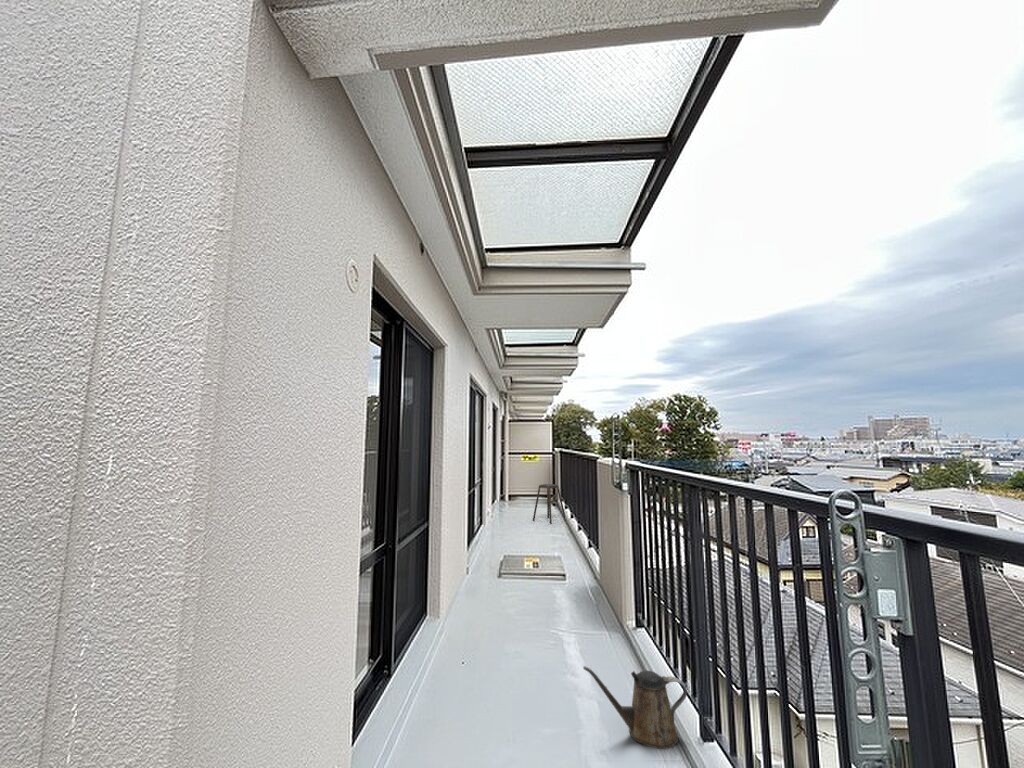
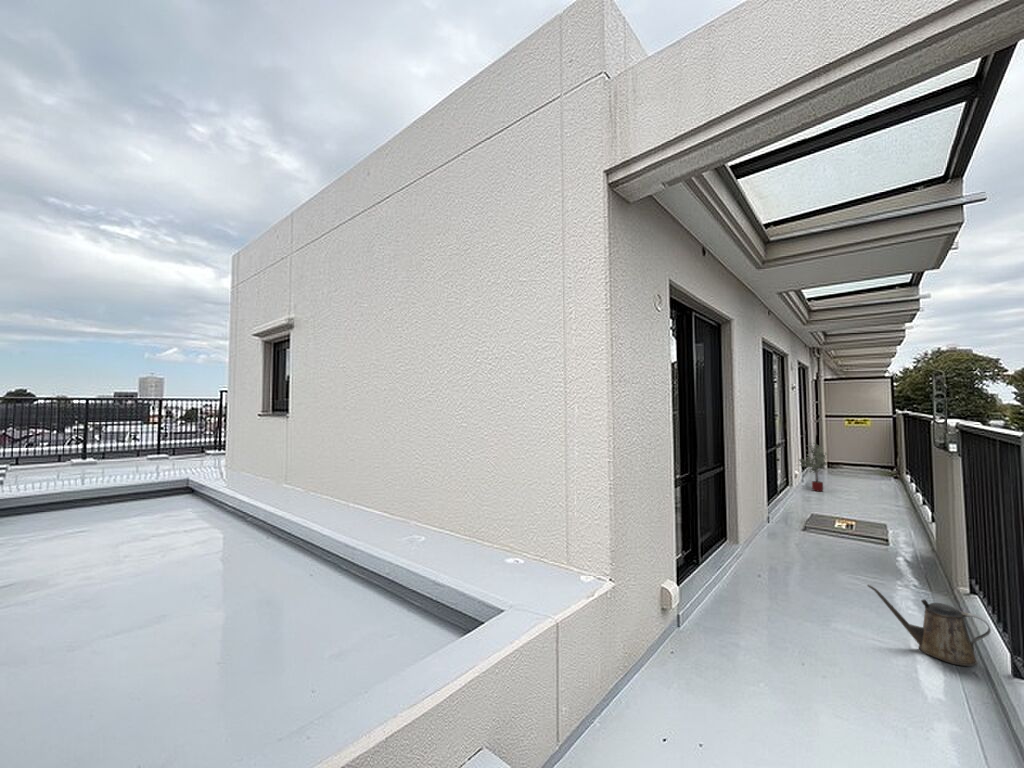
potted tree: none [490,479,513,526] -> present [799,443,827,492]
stool: present [533,484,566,524] -> none [858,451,909,496]

